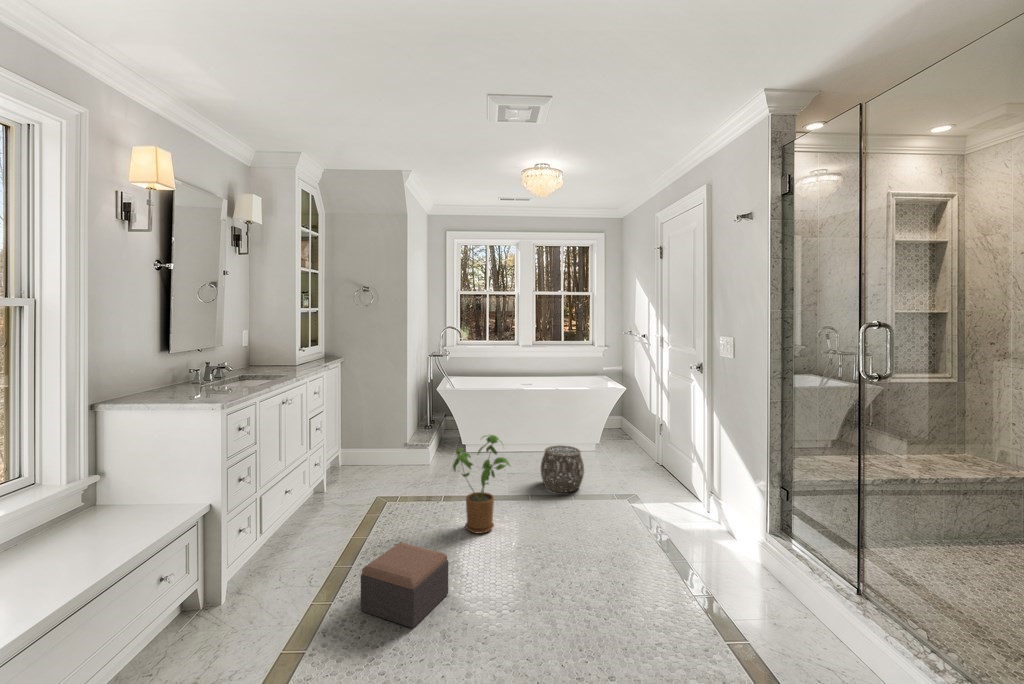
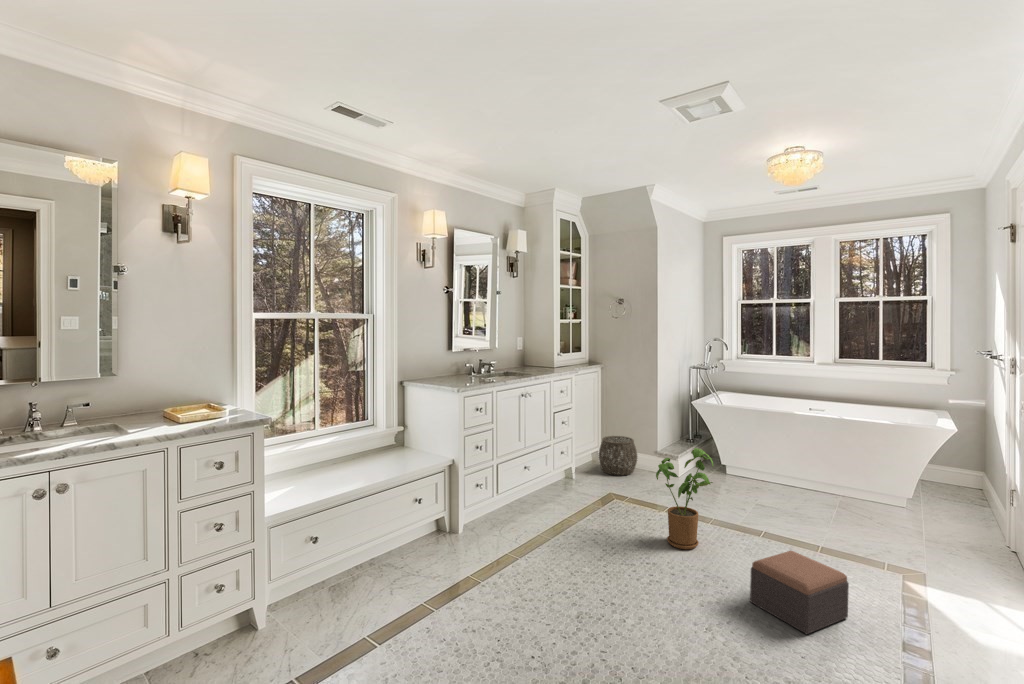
woven basket: present [541,445,584,493] -> present [599,436,637,476]
footstool: present [361,543,448,628] -> present [750,551,849,634]

